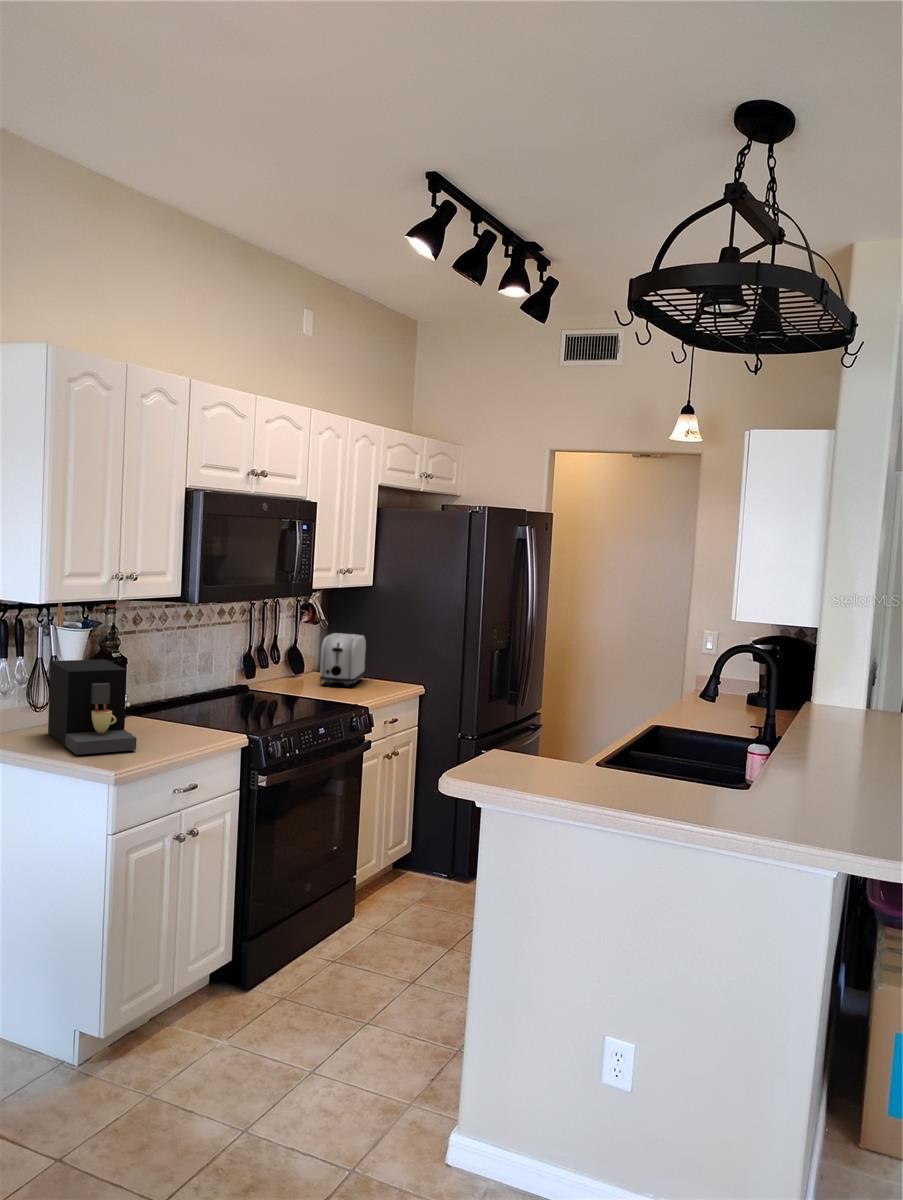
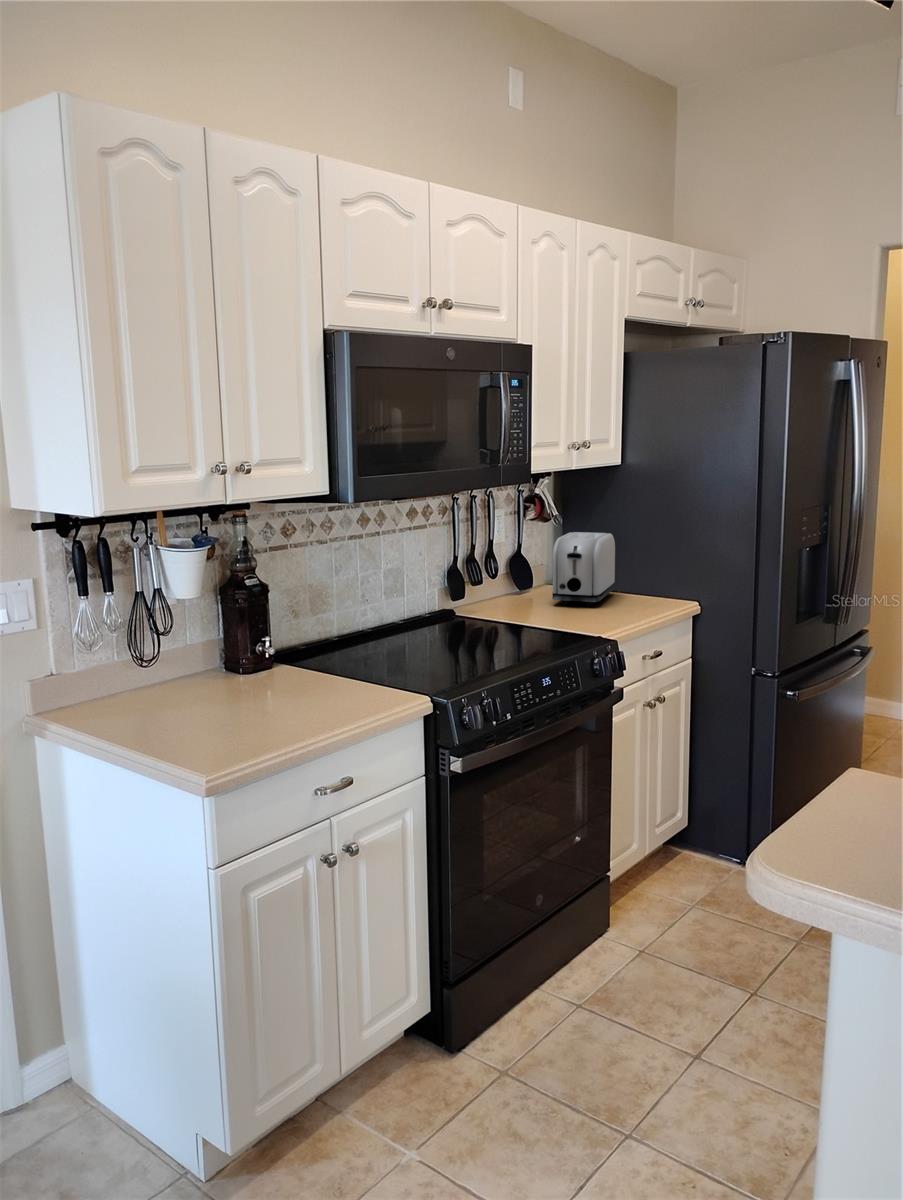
coffee maker: present [48,659,137,755] -> none [147,591,256,741]

